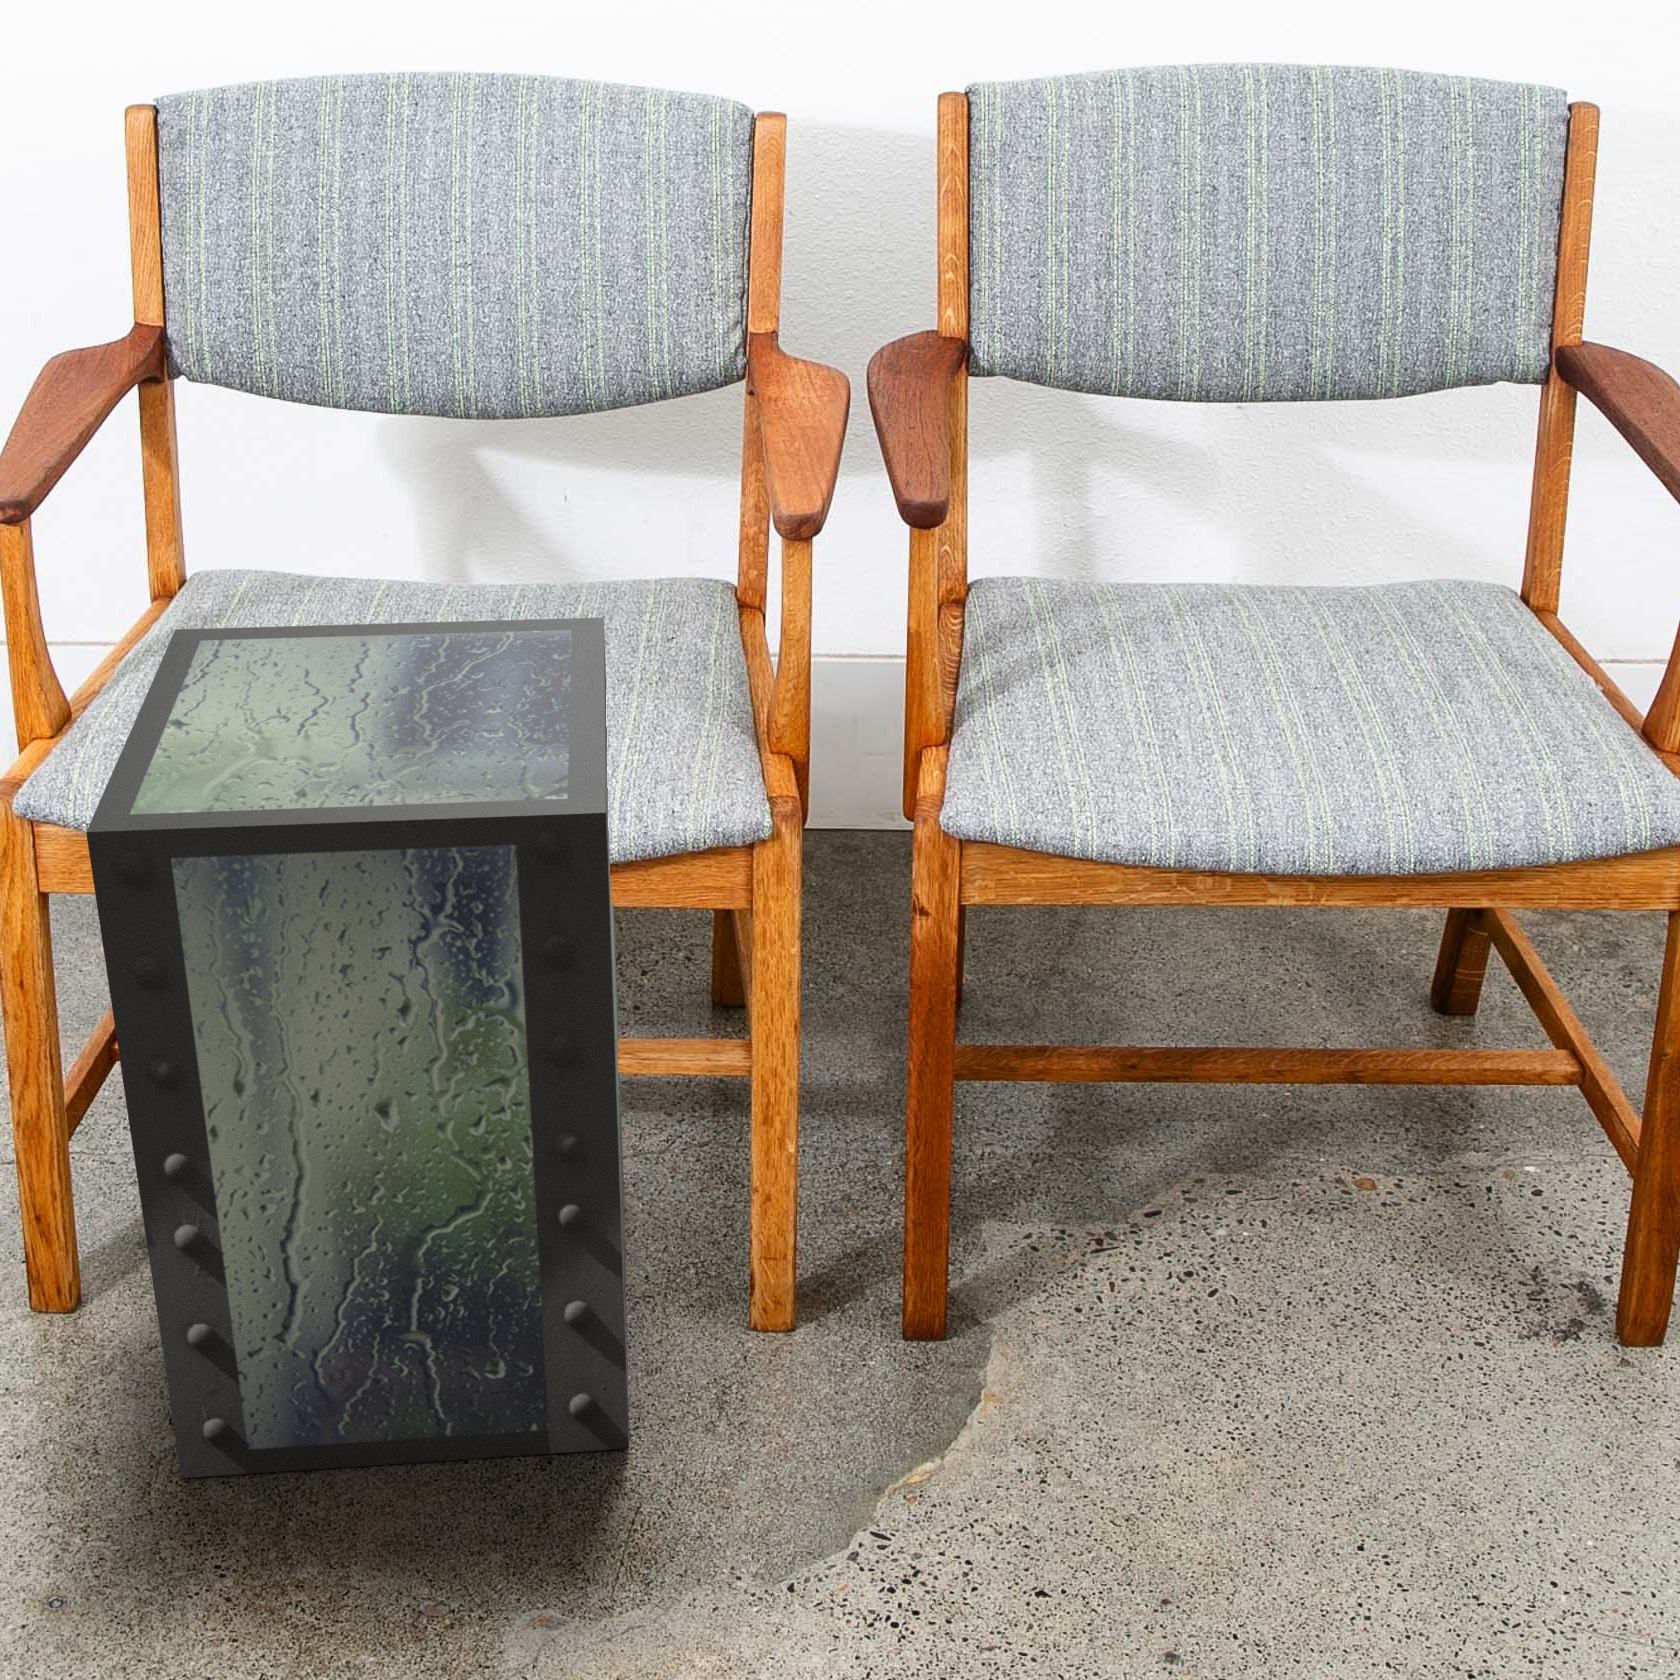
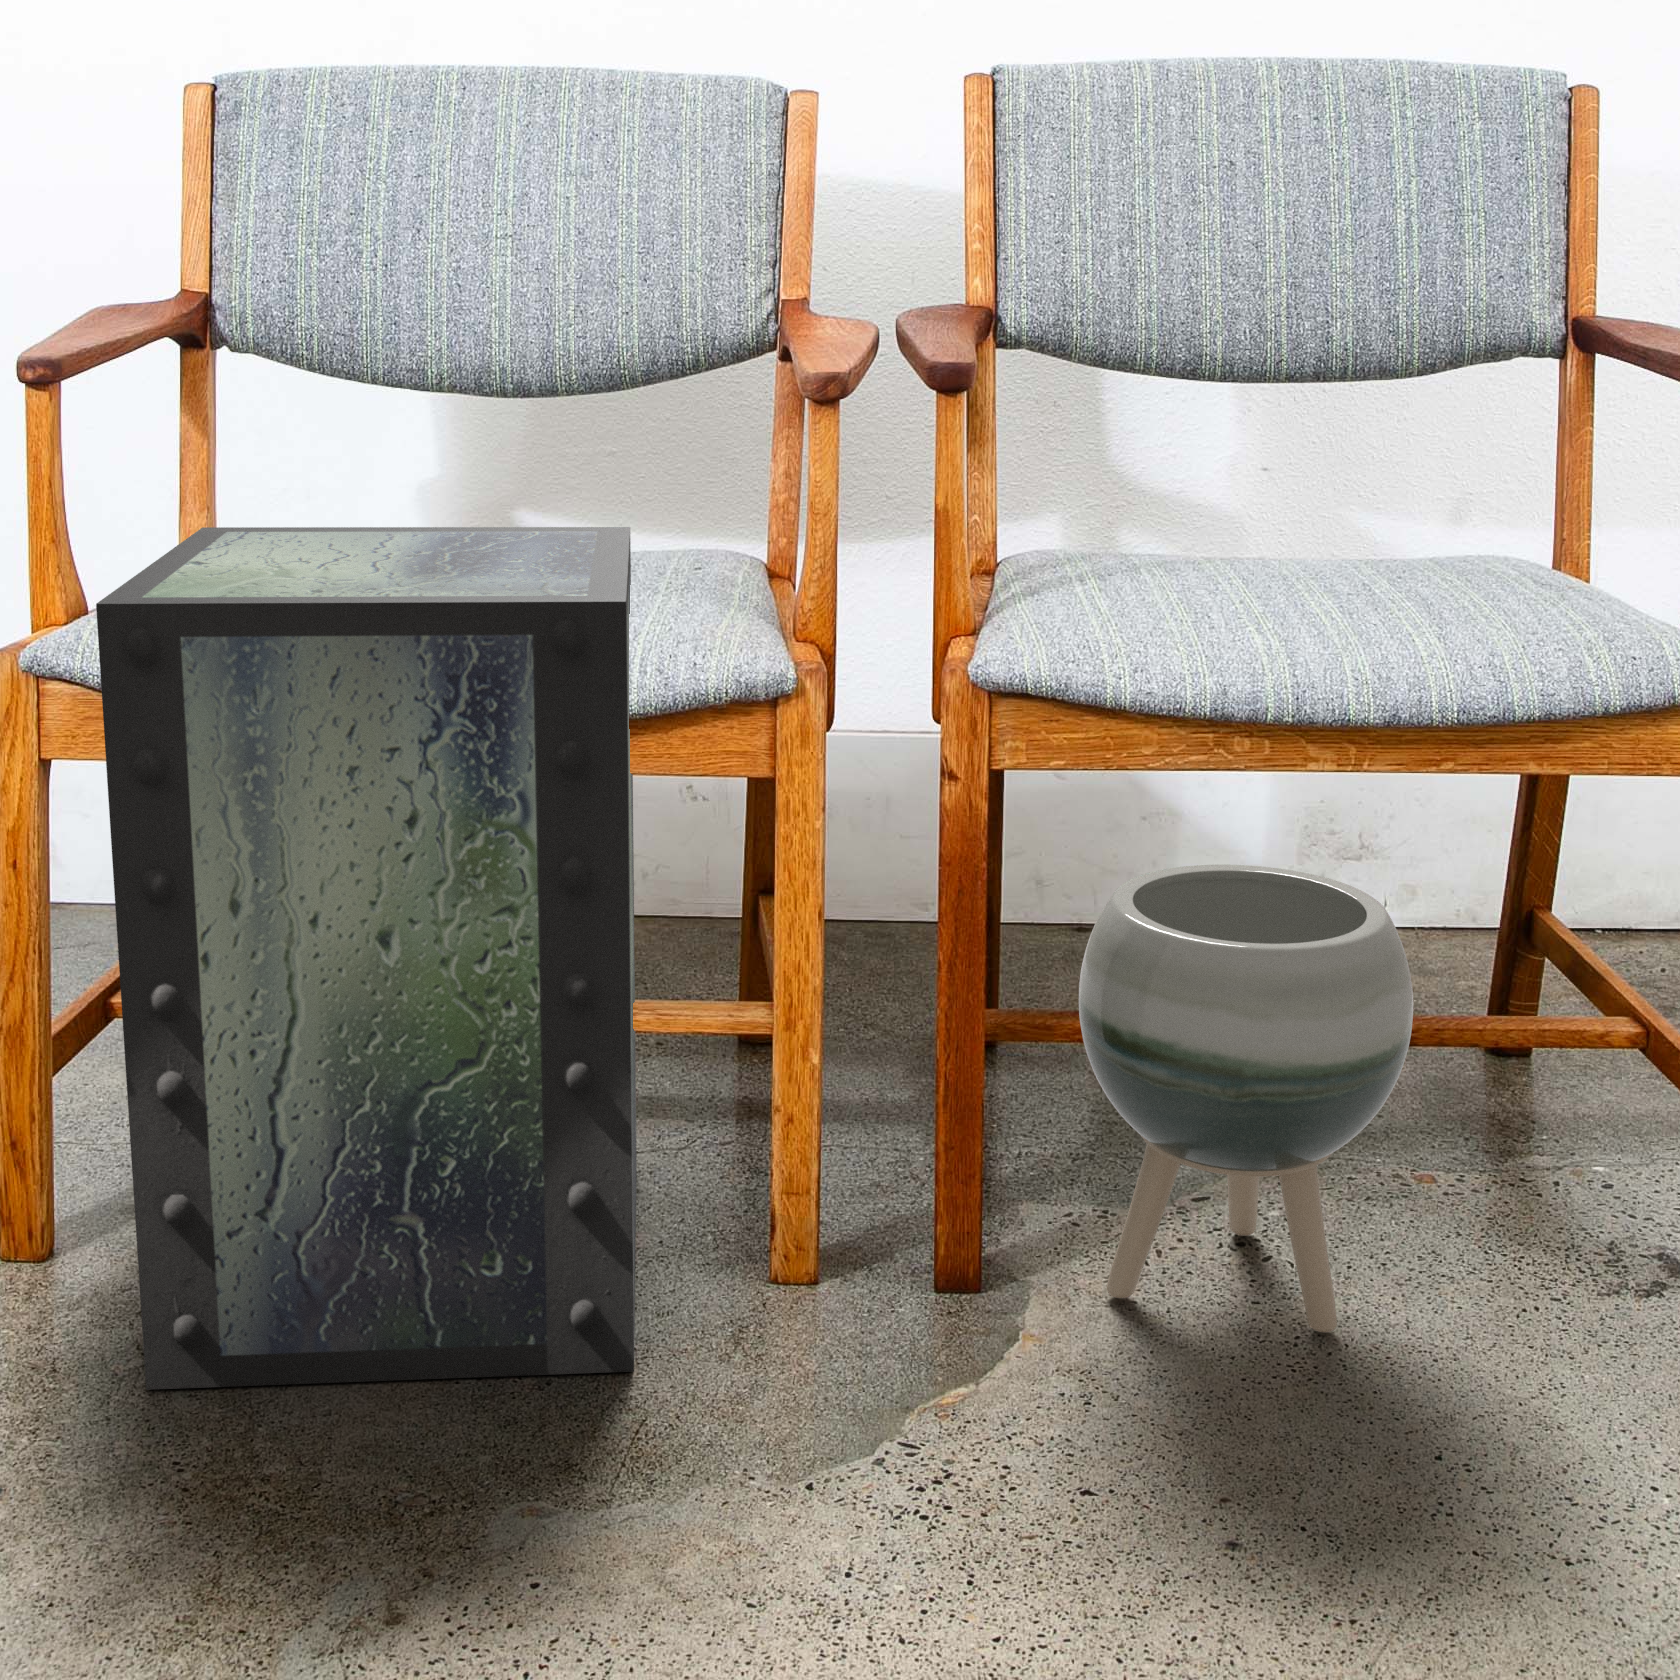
planter: none [1044,949,1358,1391] -> present [1079,865,1413,1333]

